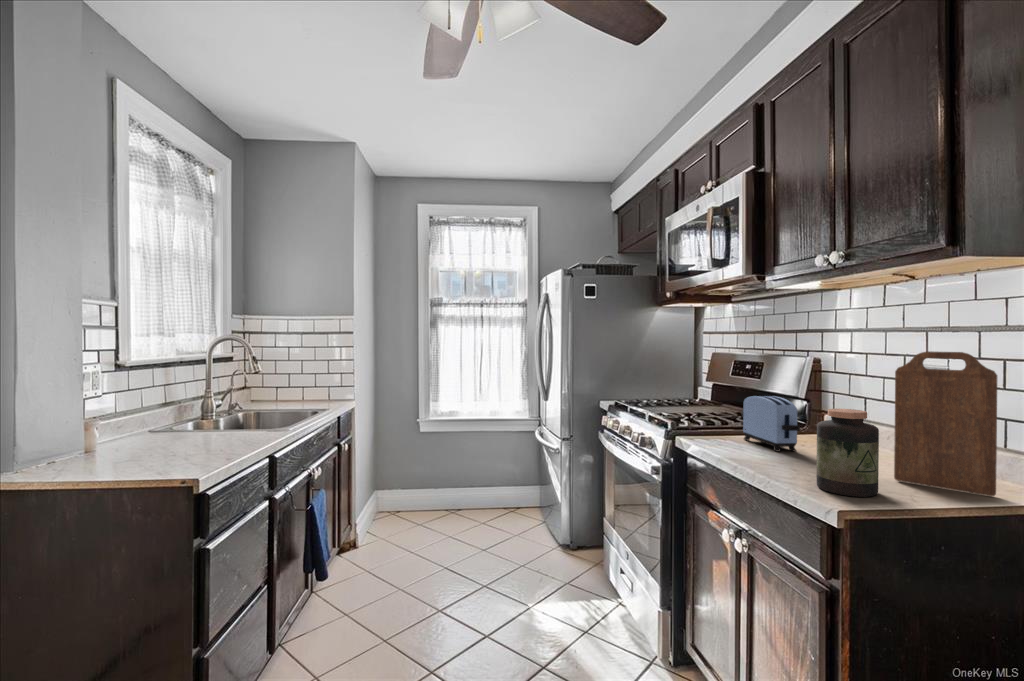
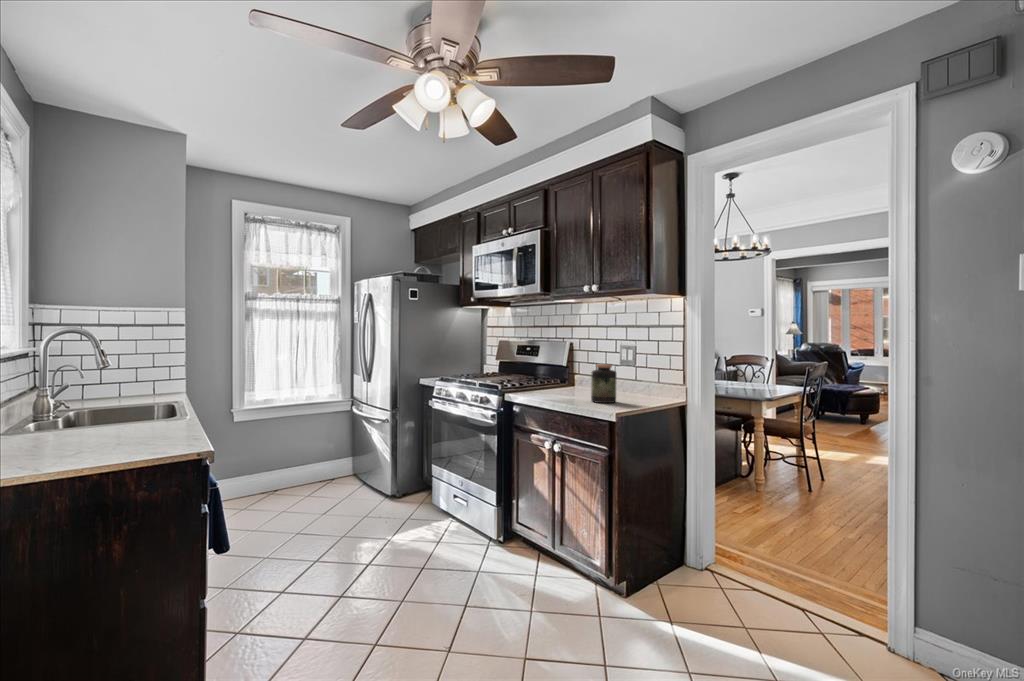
cutting board: present [894,351,997,496] -> none [619,337,656,400]
toaster: present [741,396,800,451] -> none [537,364,573,394]

